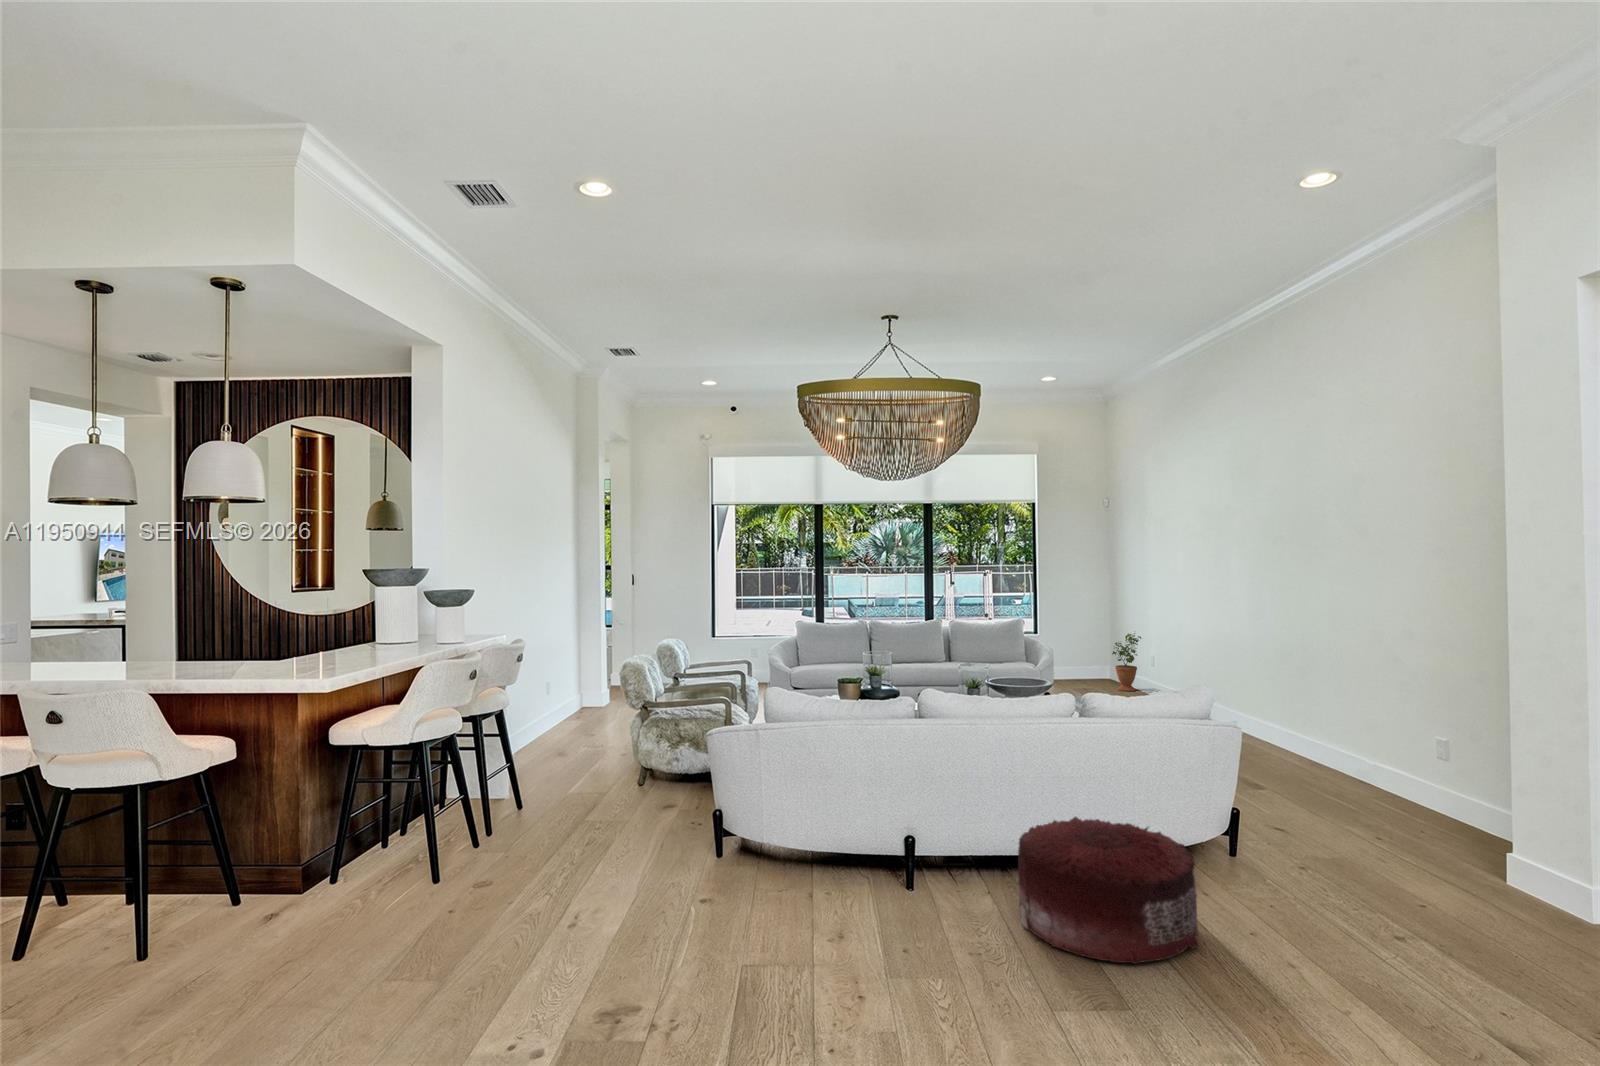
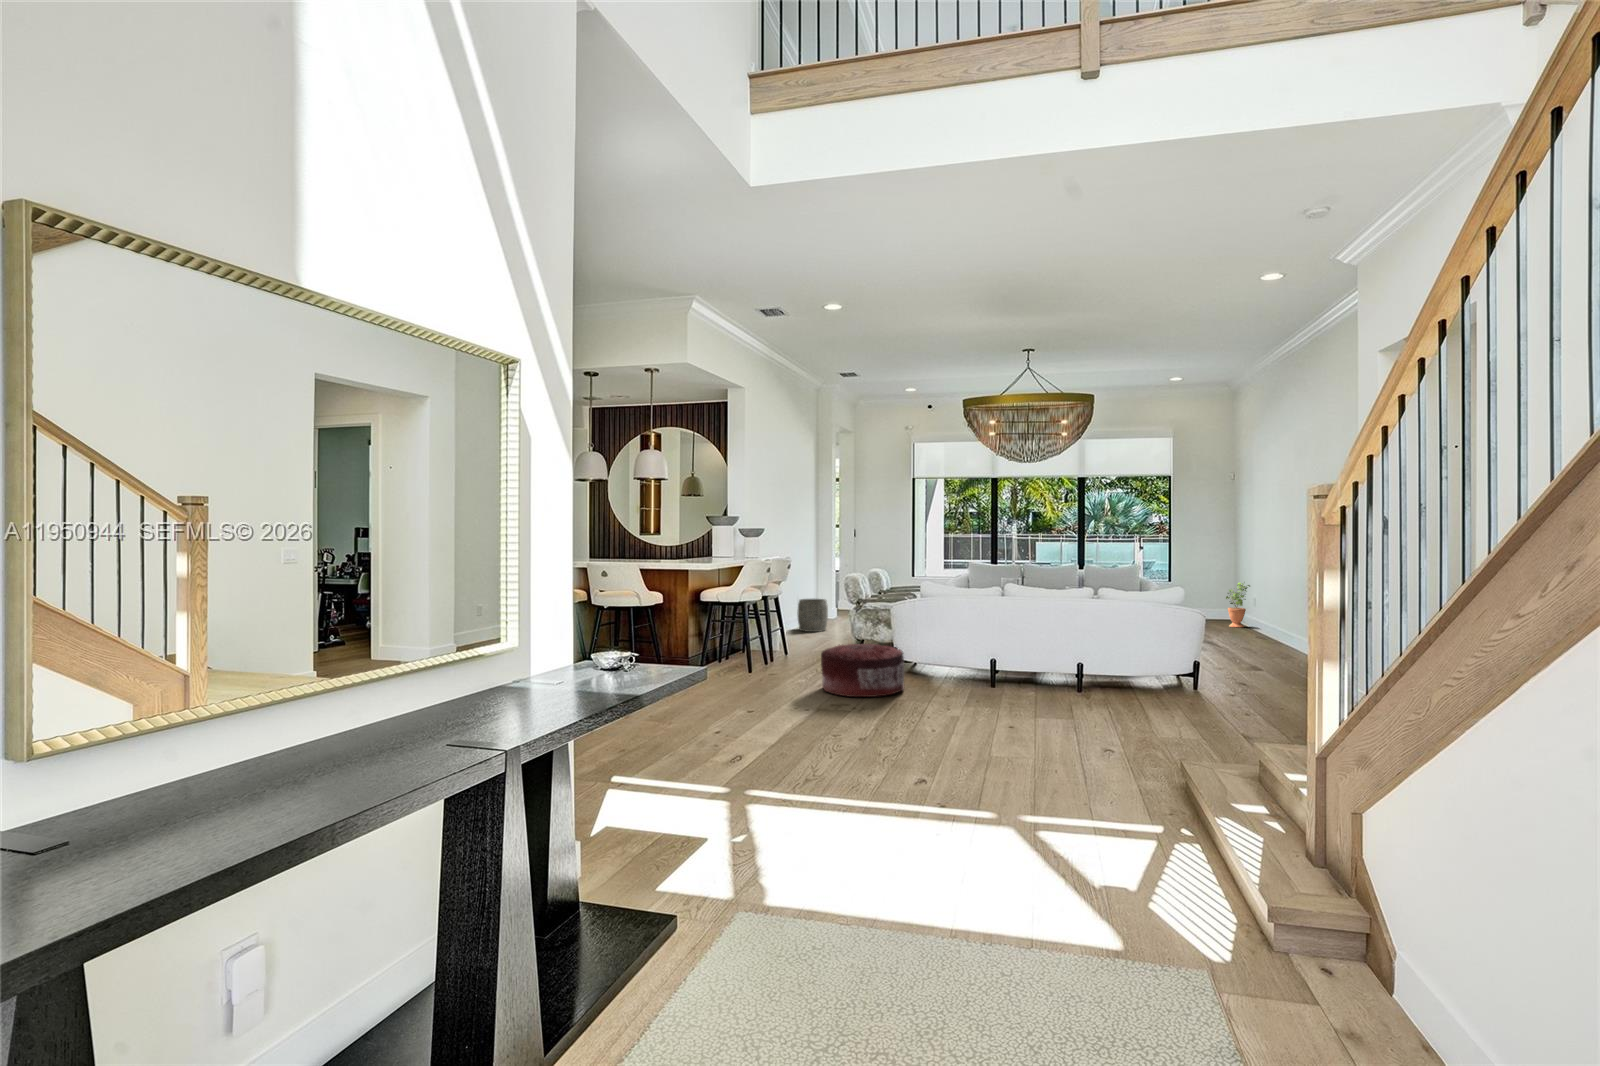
woven basket: none [545,685,594,740] -> present [797,599,828,632]
pouf: present [1018,817,1199,964] -> present [821,644,904,697]

